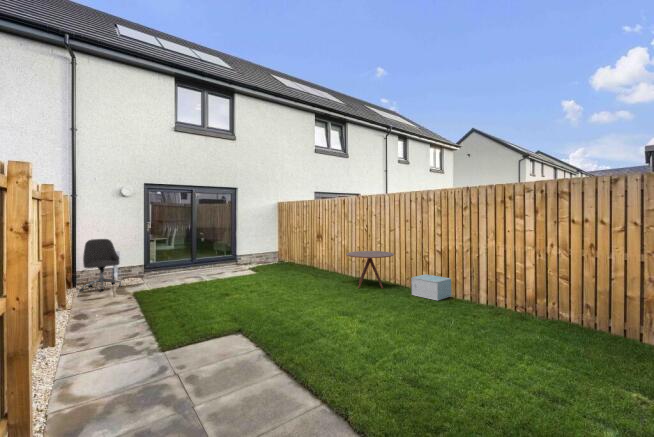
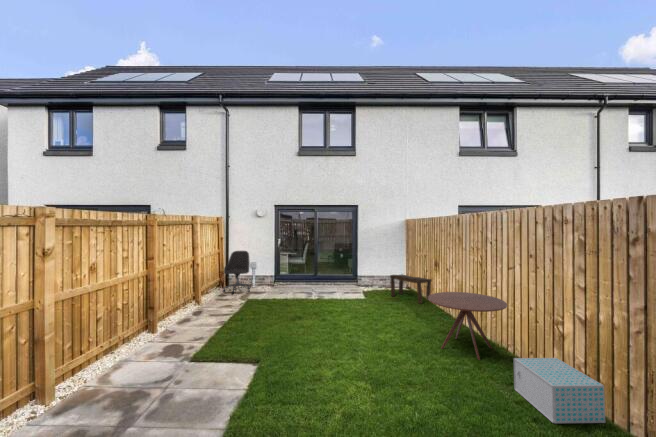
bench: none [280,250,315,271] -> present [390,274,432,304]

